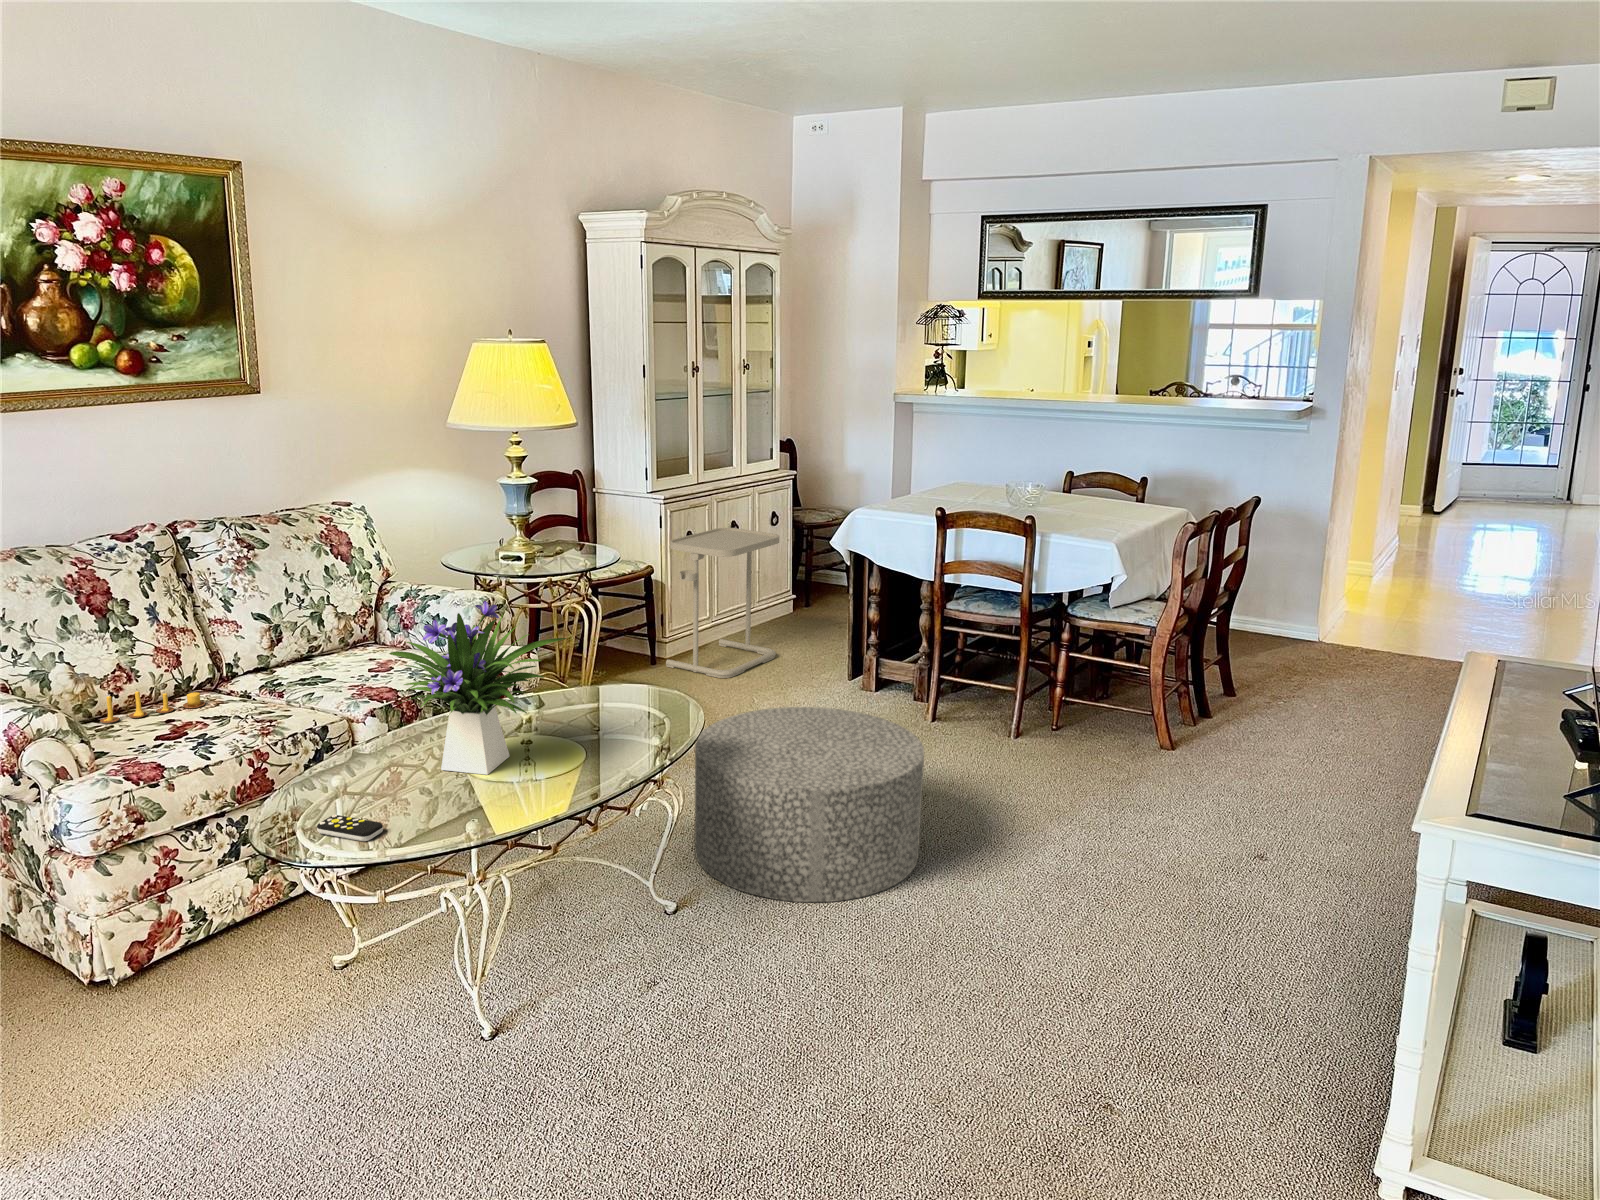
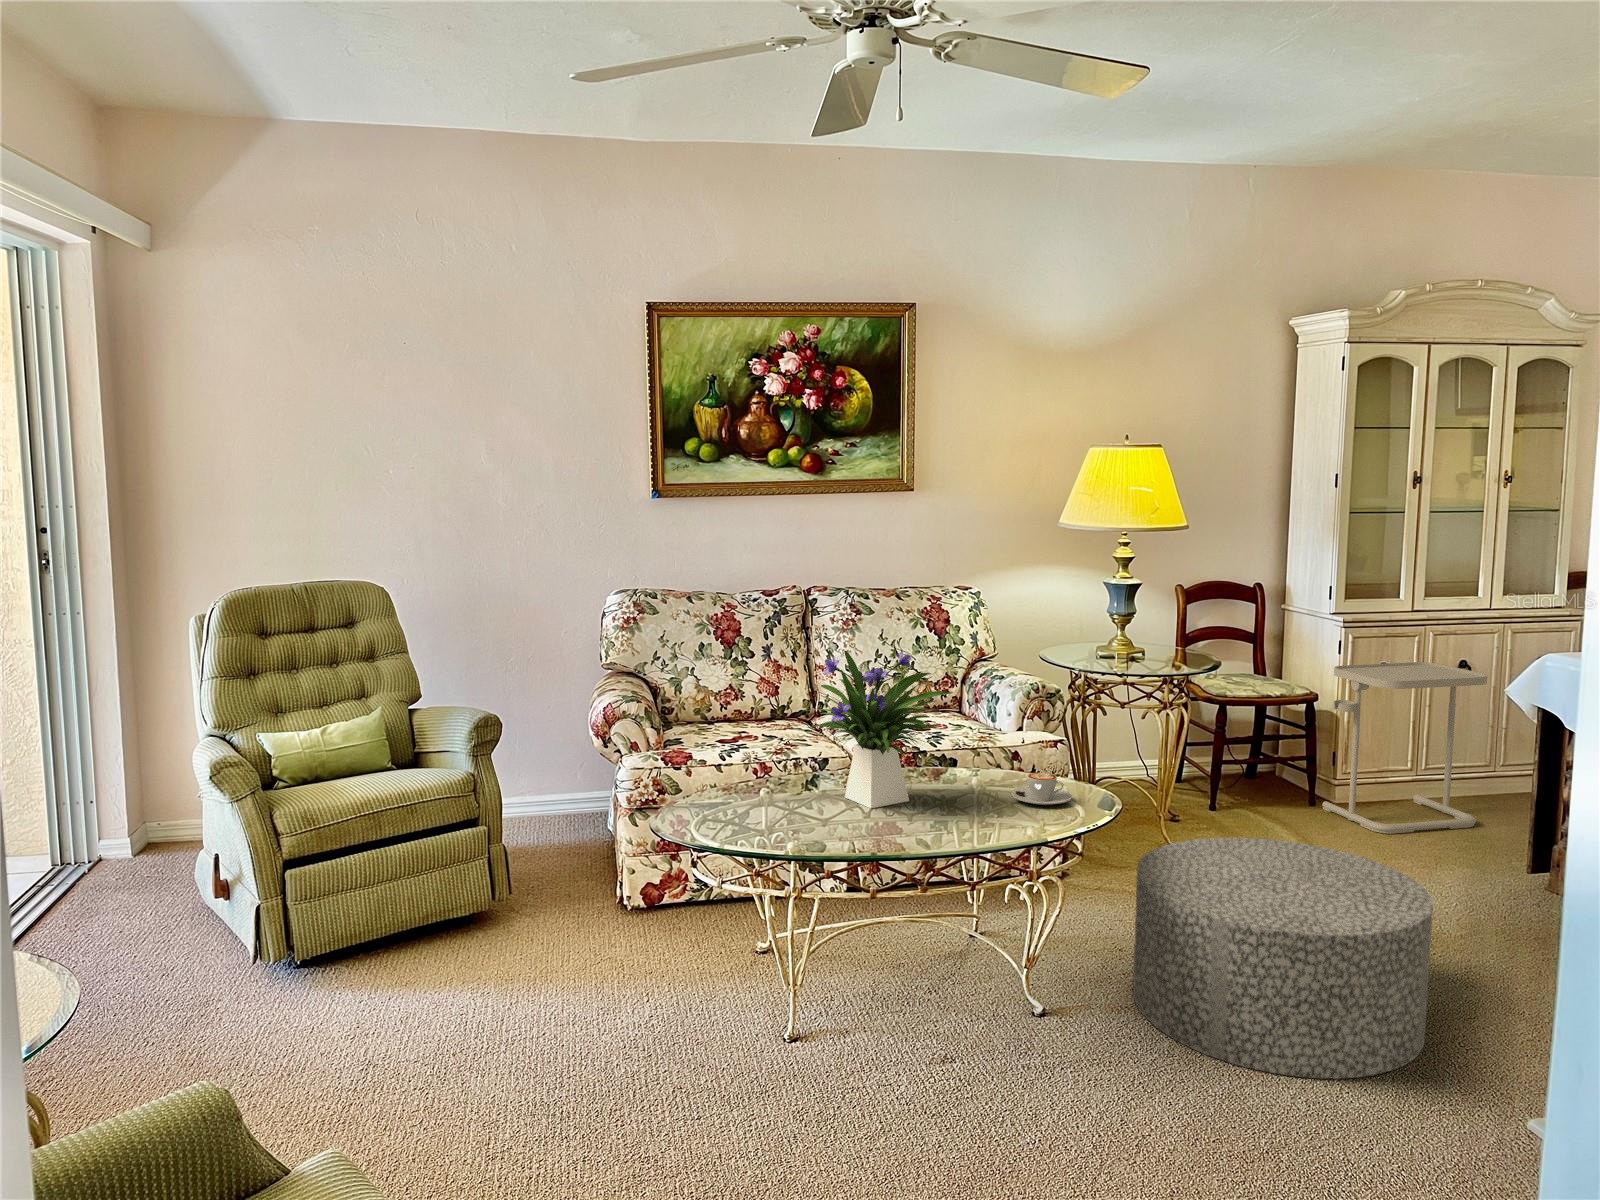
candle: present [100,689,205,723] -> none [705,705,778,729]
coffee cup: none [593,697,651,729] -> present [1011,773,1072,805]
remote control: present [317,815,383,841] -> none [702,803,741,825]

